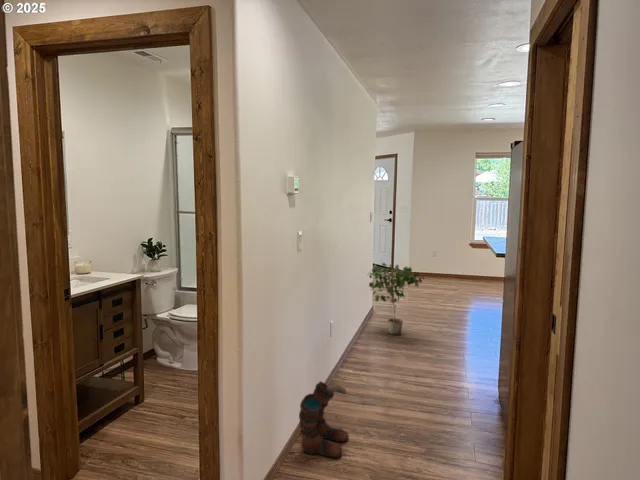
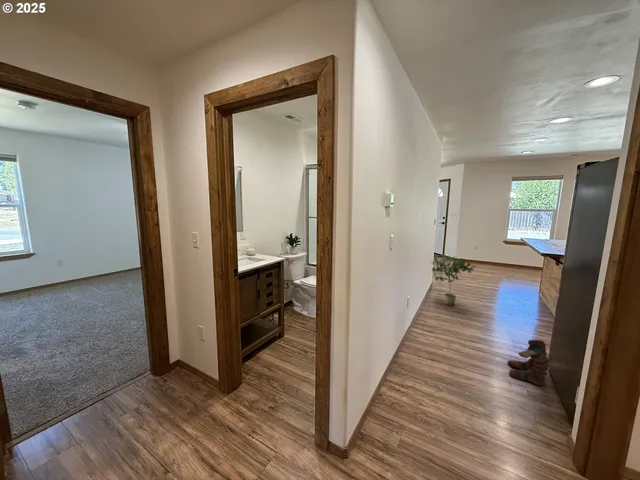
boots: present [299,382,349,458] -> present [508,340,549,386]

